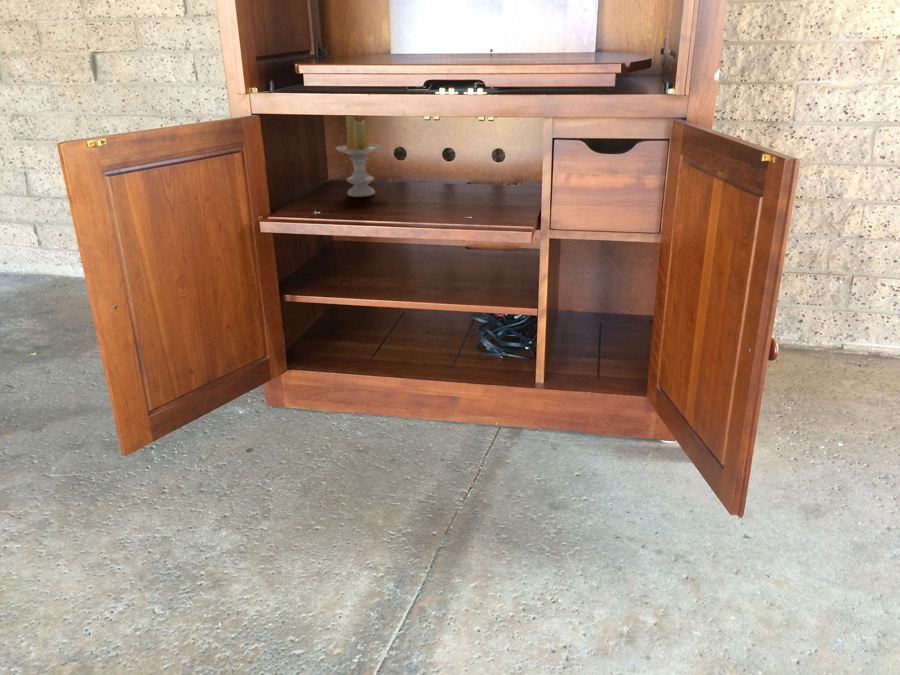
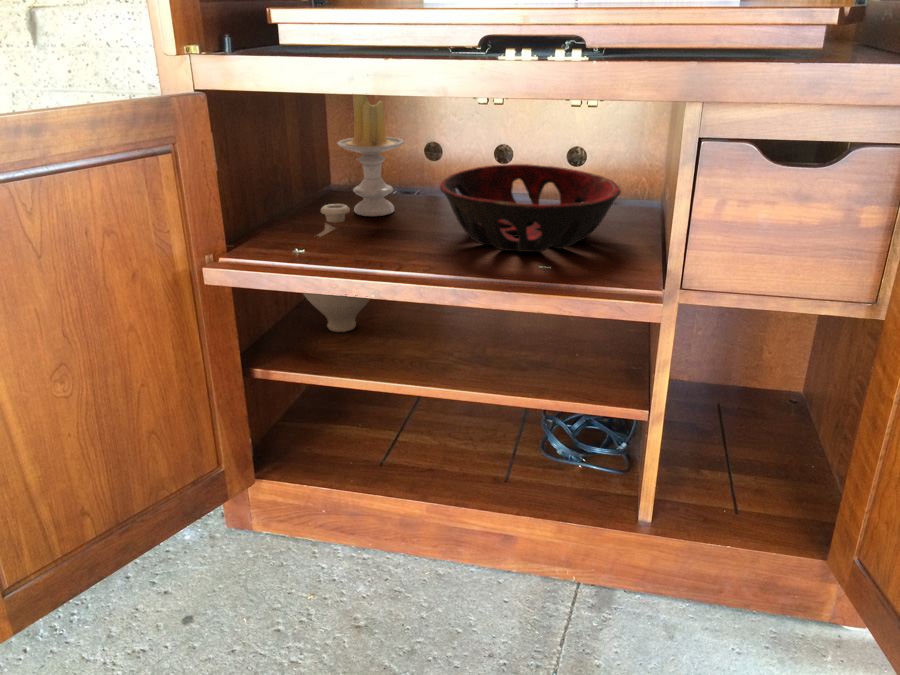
decorative bowl: none [404,160,518,213] -> present [440,164,621,252]
decorative vase: none [308,189,367,277] -> present [303,204,370,332]

